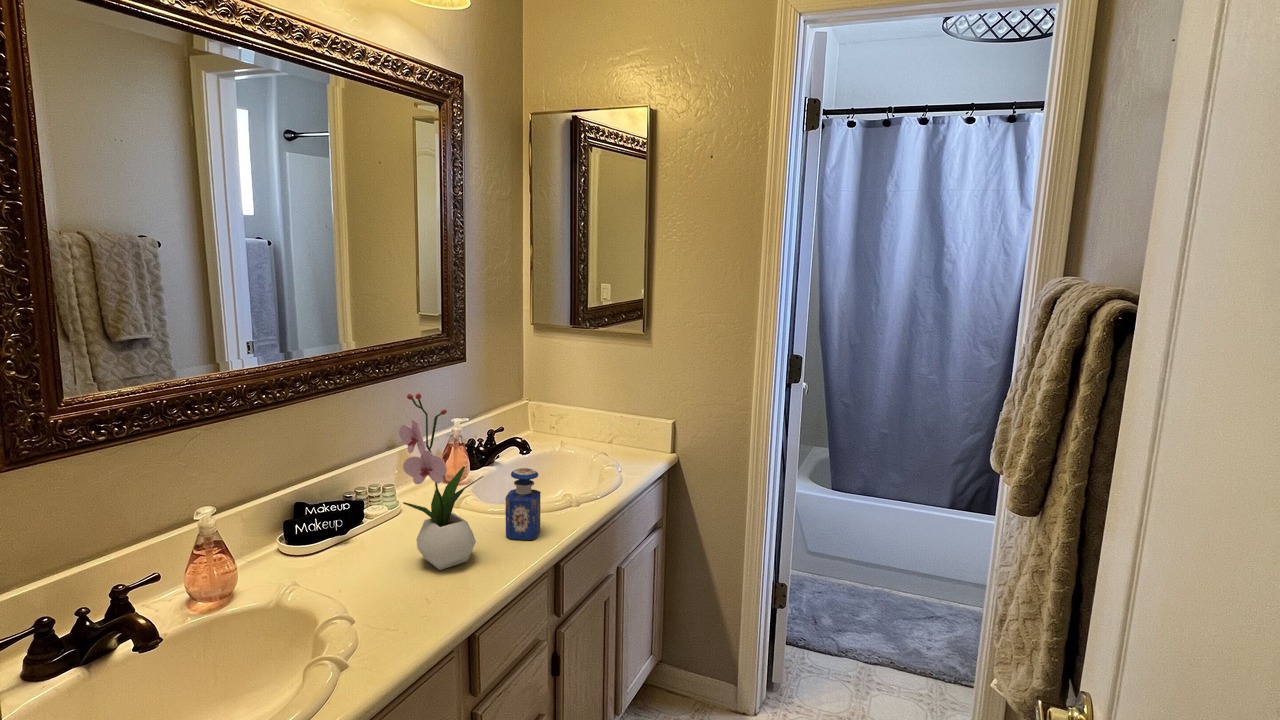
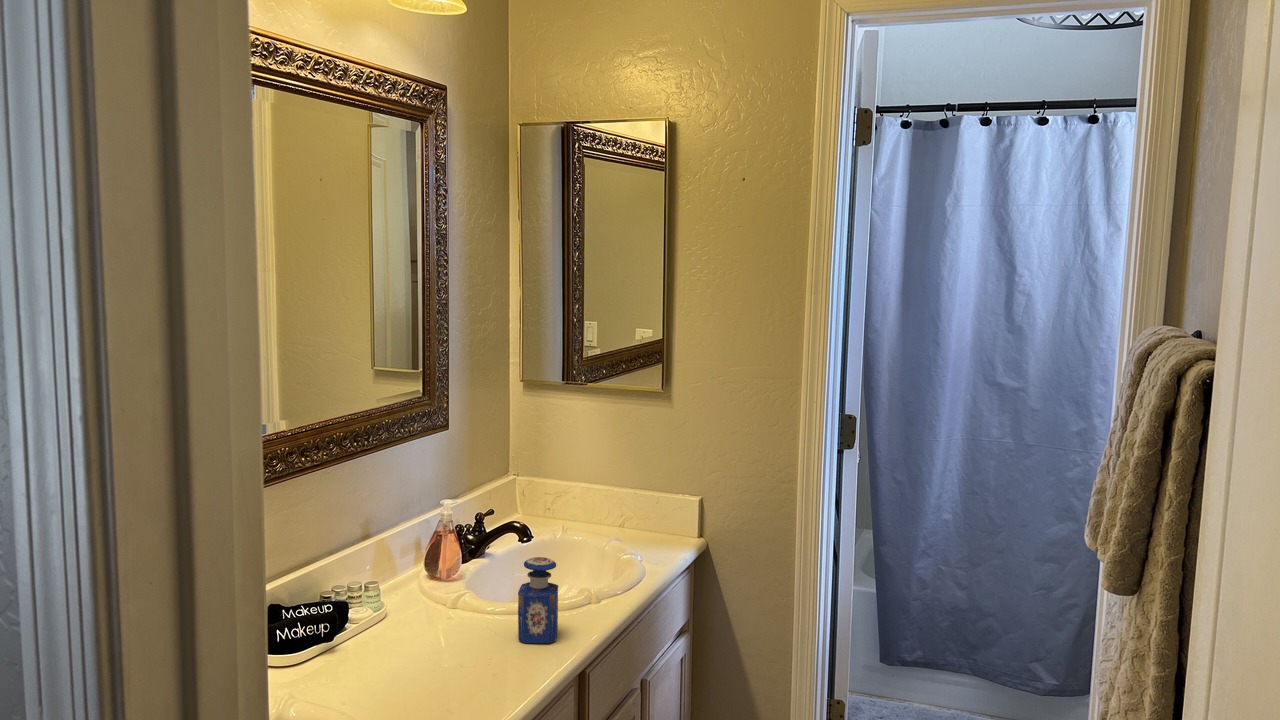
flower arrangement: present [399,393,483,570] -> none [402,471,500,680]

